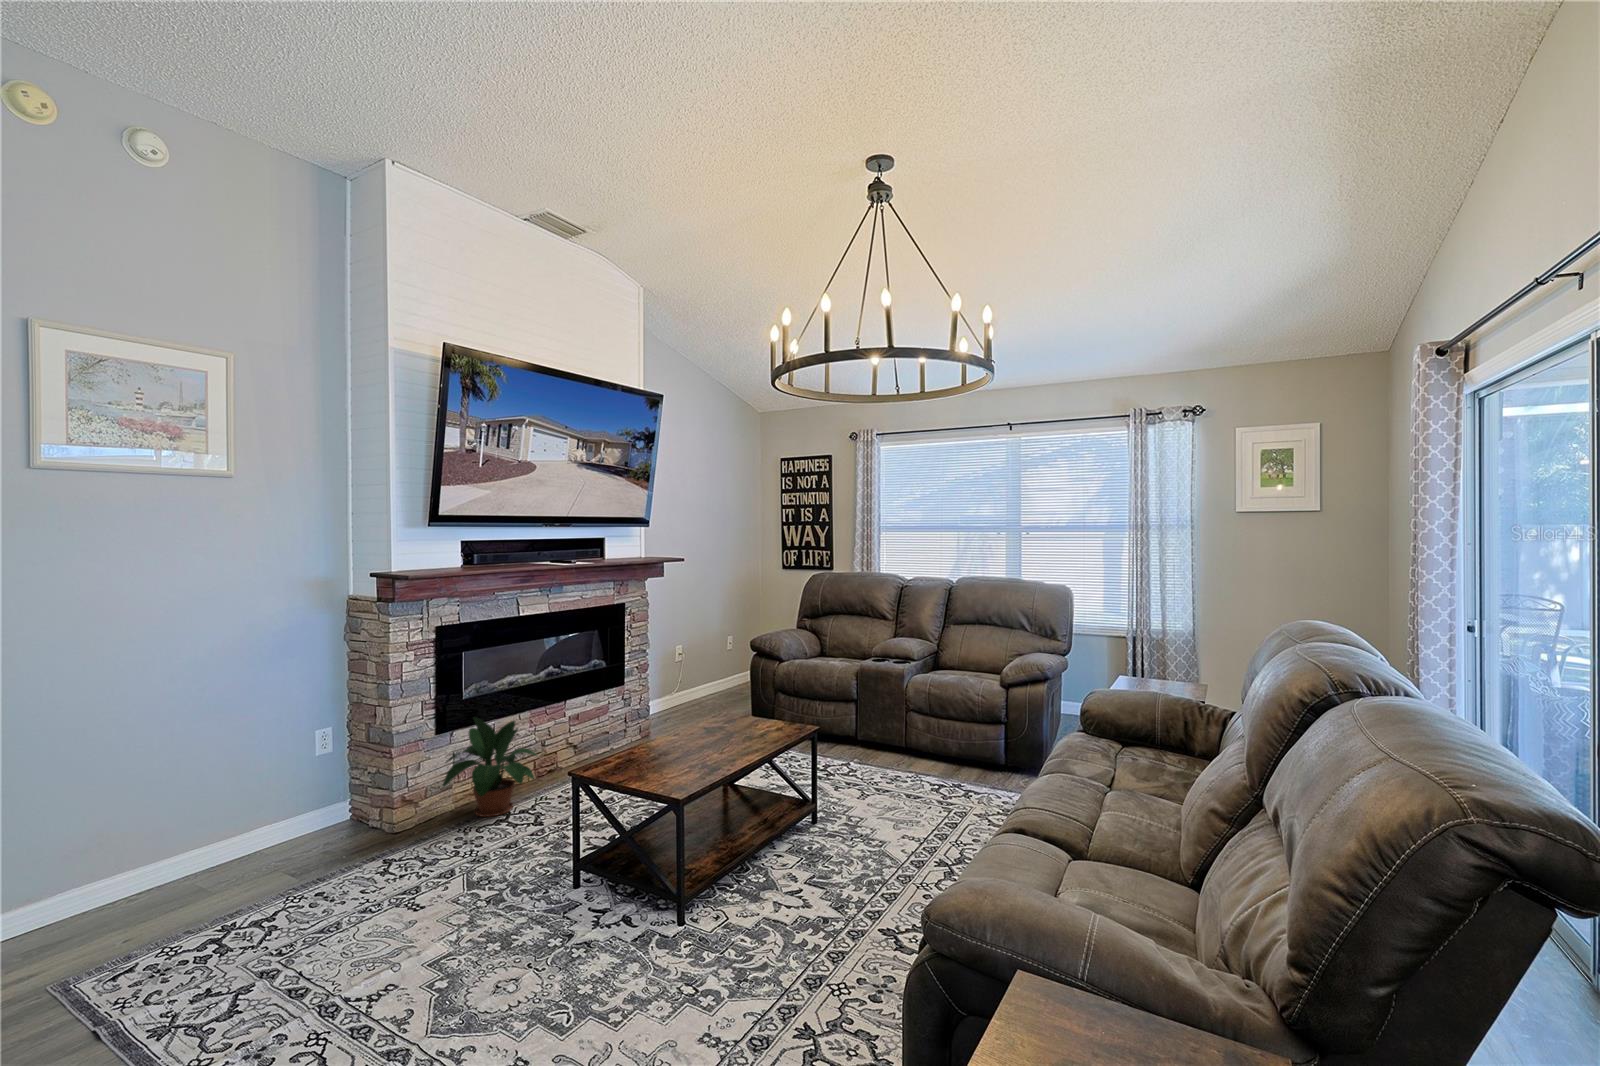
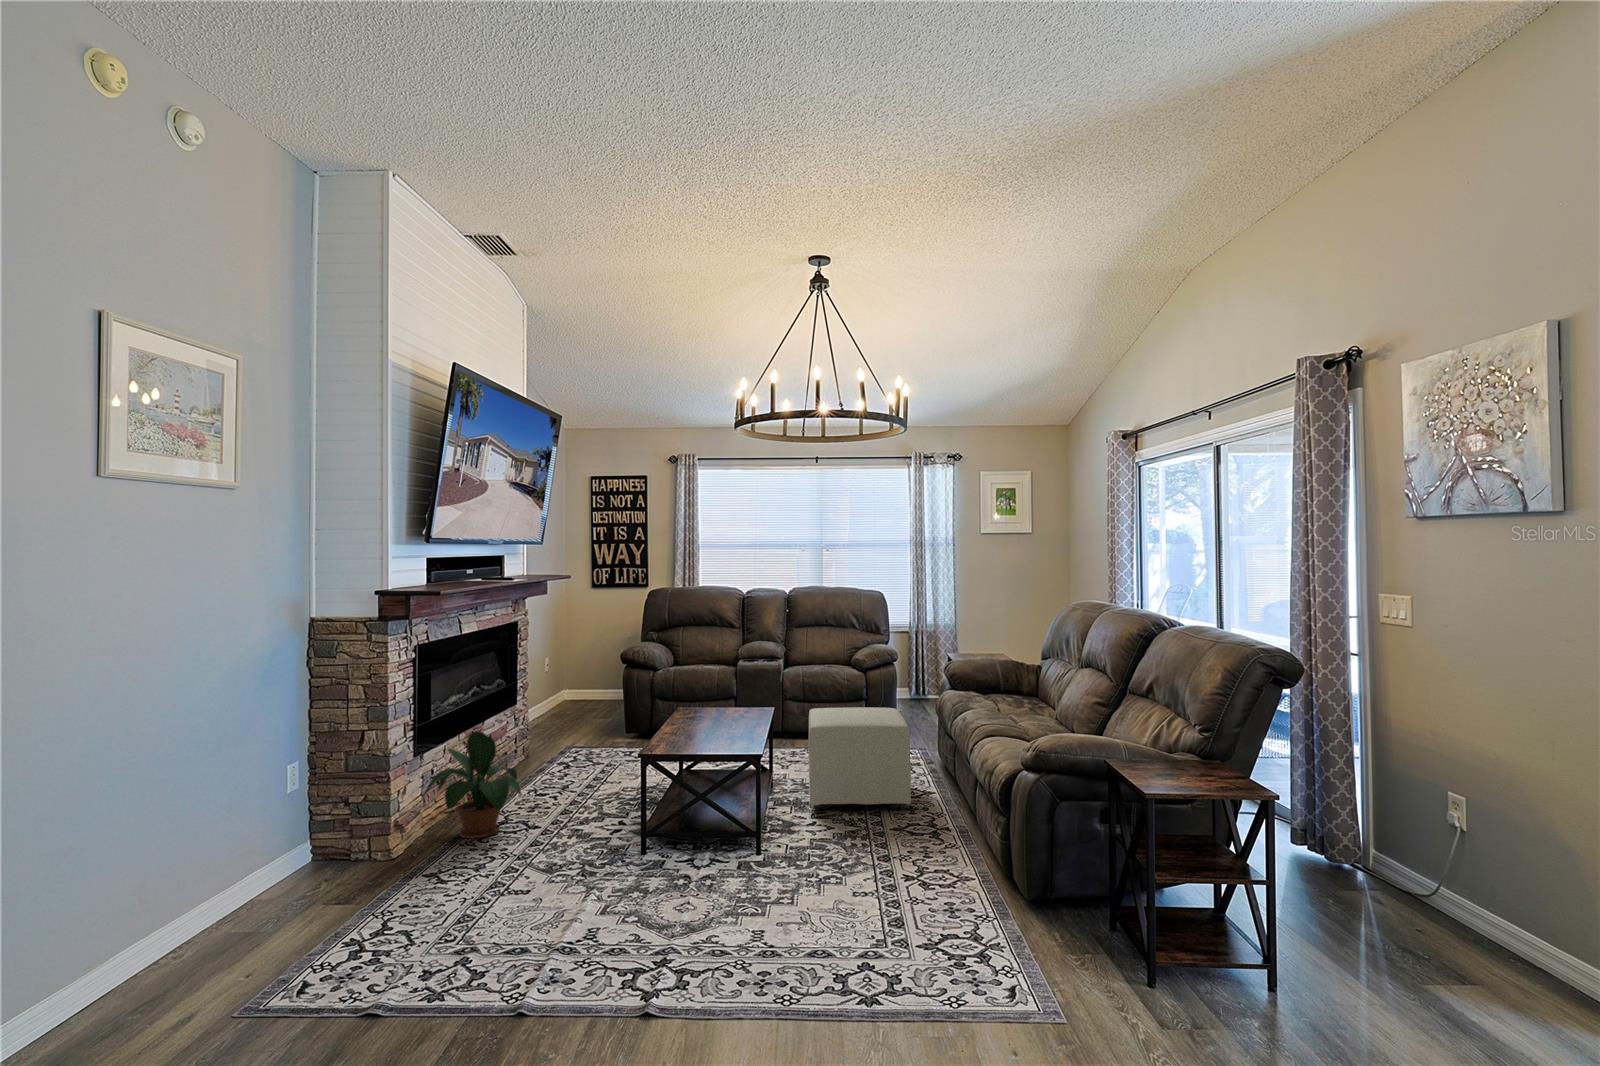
ottoman: none [780,738,941,896] -> present [808,707,911,809]

